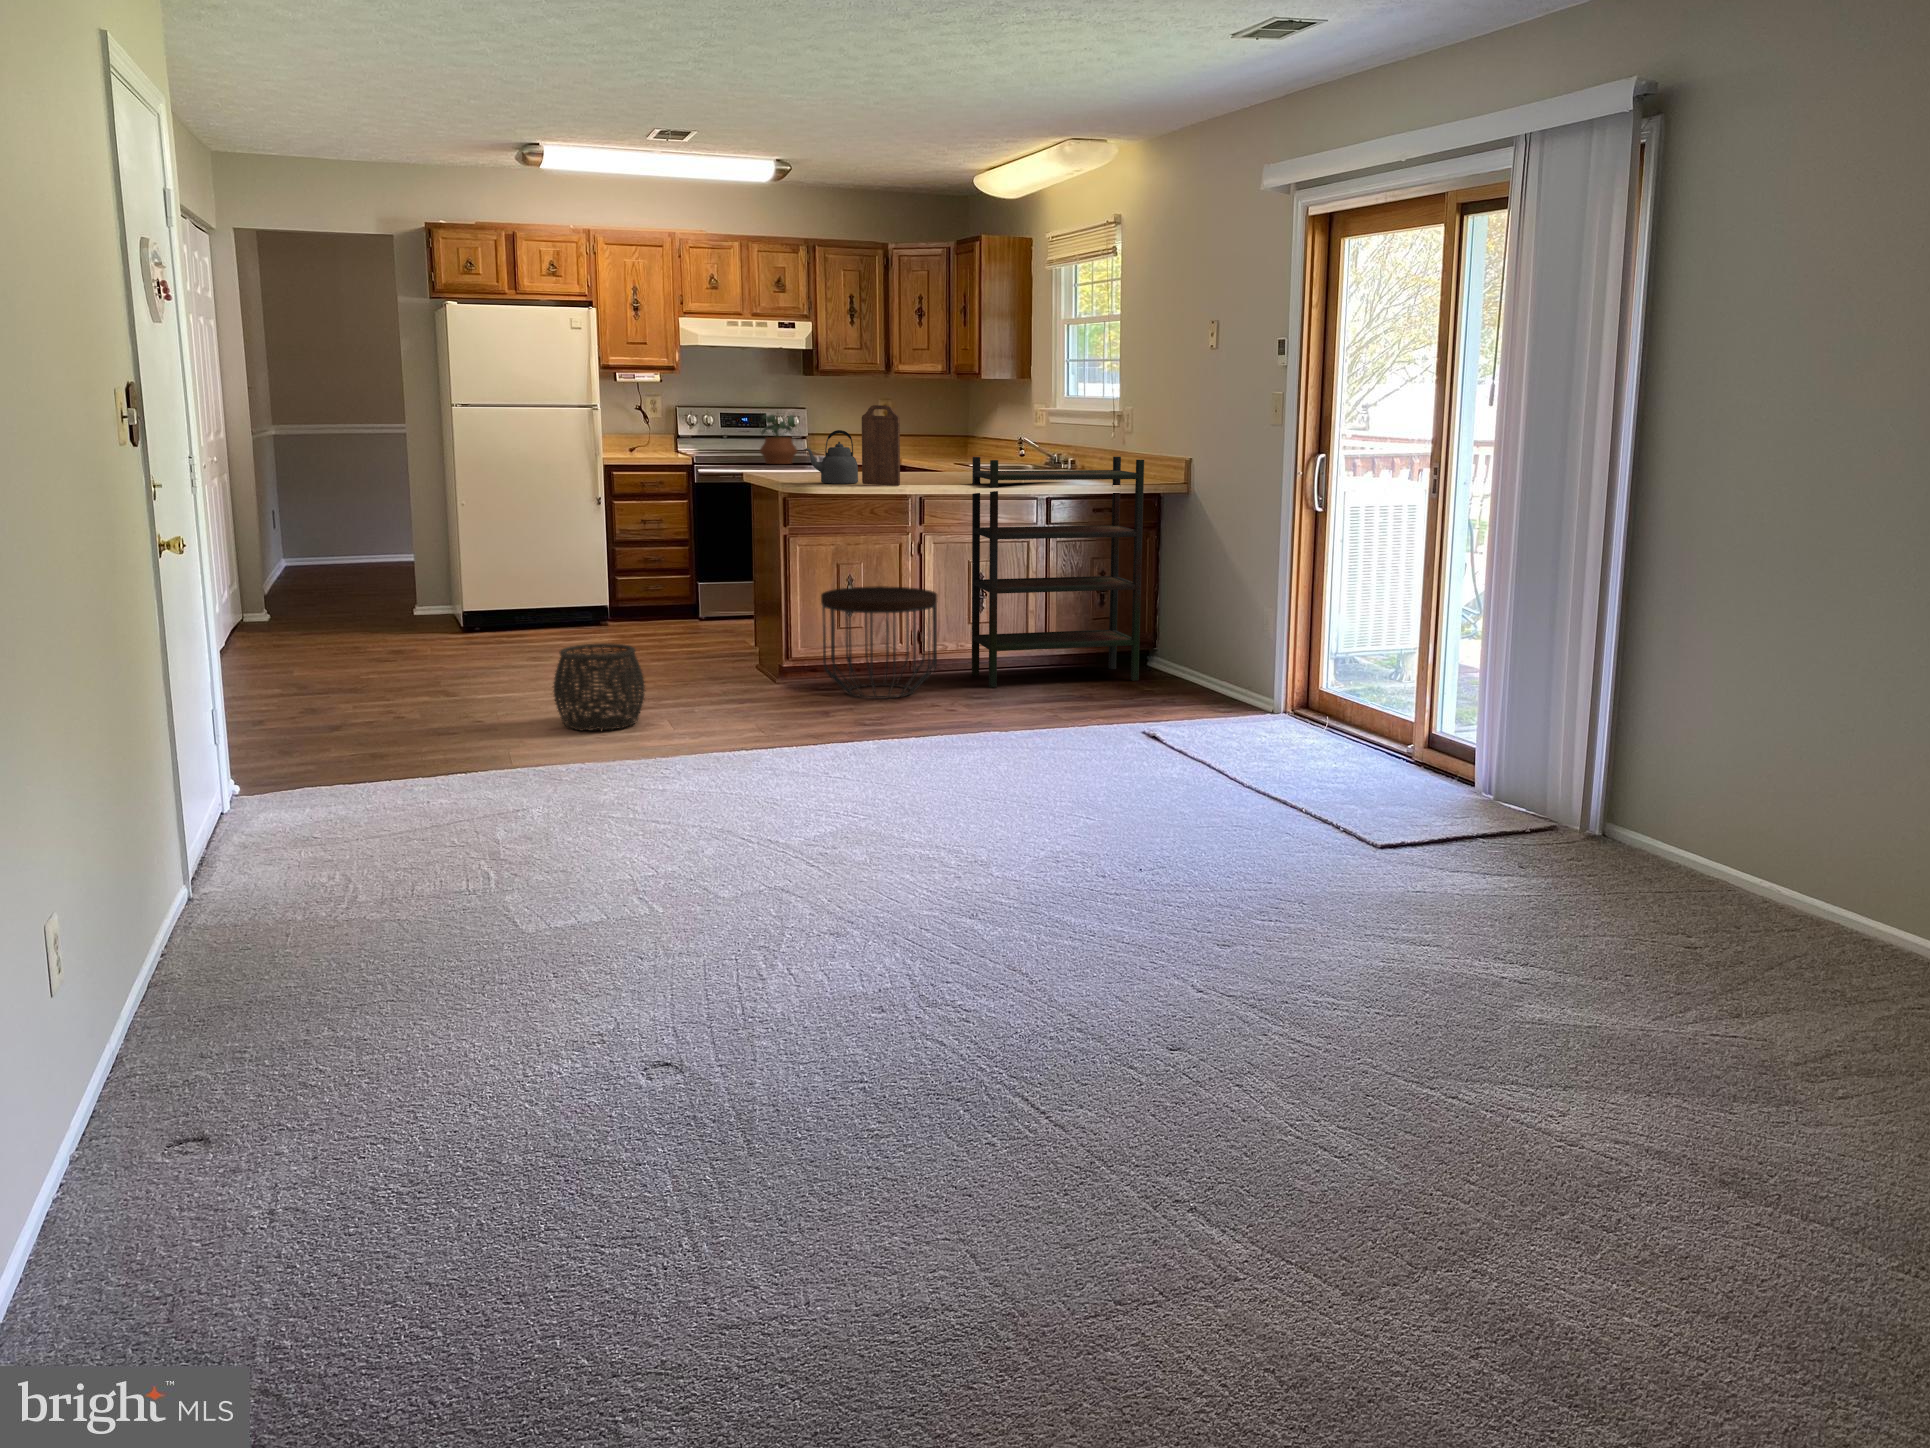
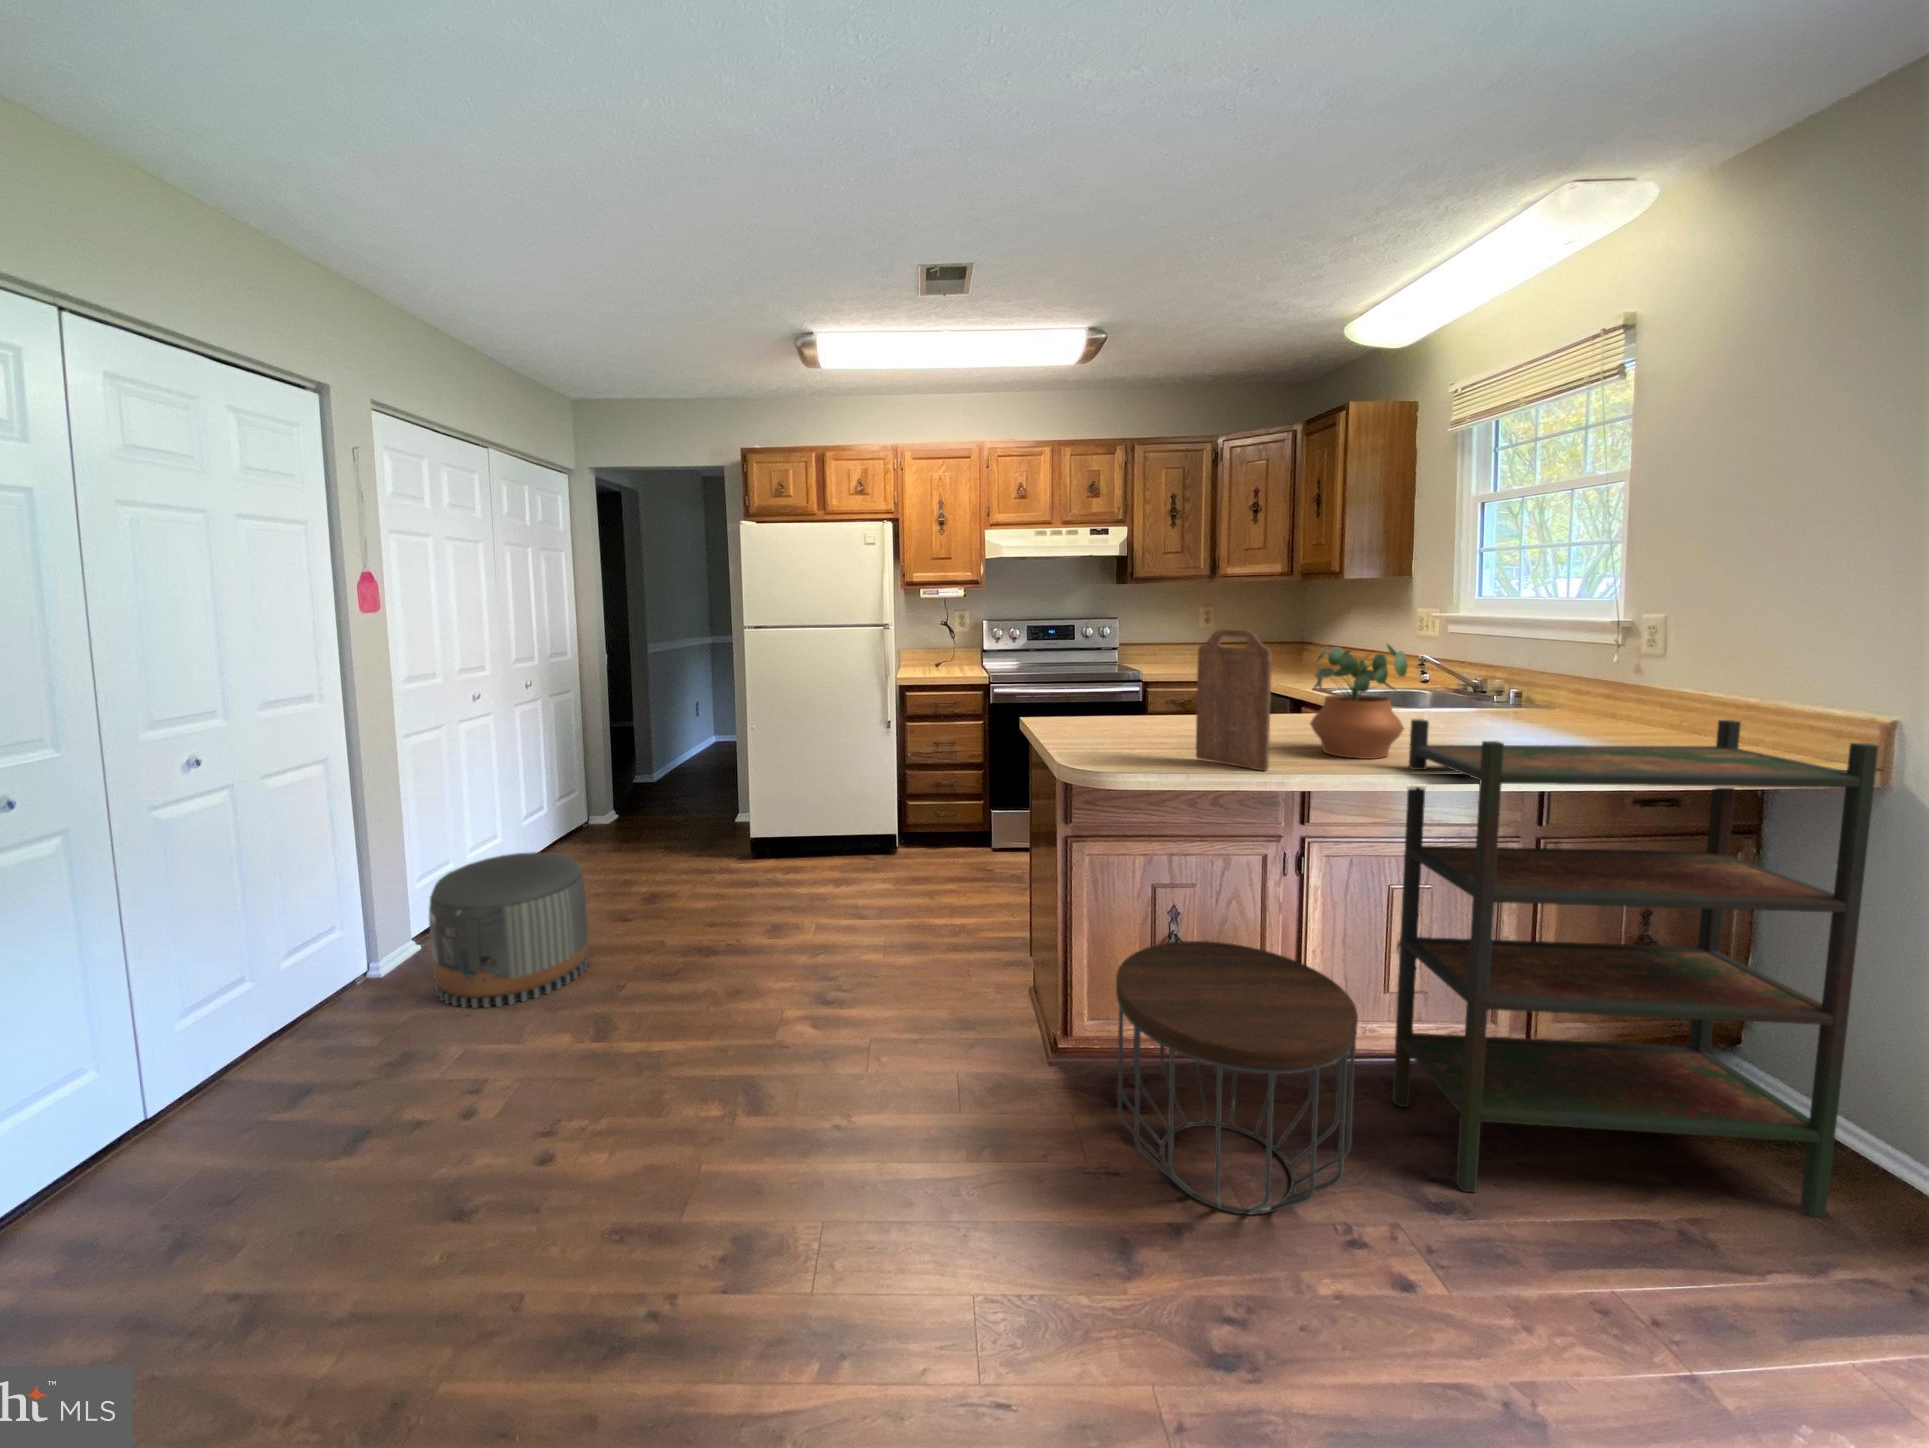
potted plant: present [760,414,797,464] -> present [1310,645,1408,759]
kettle: present [804,430,858,484] -> none [1099,667,1187,754]
pouf: none [268,591,398,697] -> present [429,852,589,1008]
woven basket: present [553,643,645,731] -> none [581,1071,760,1302]

